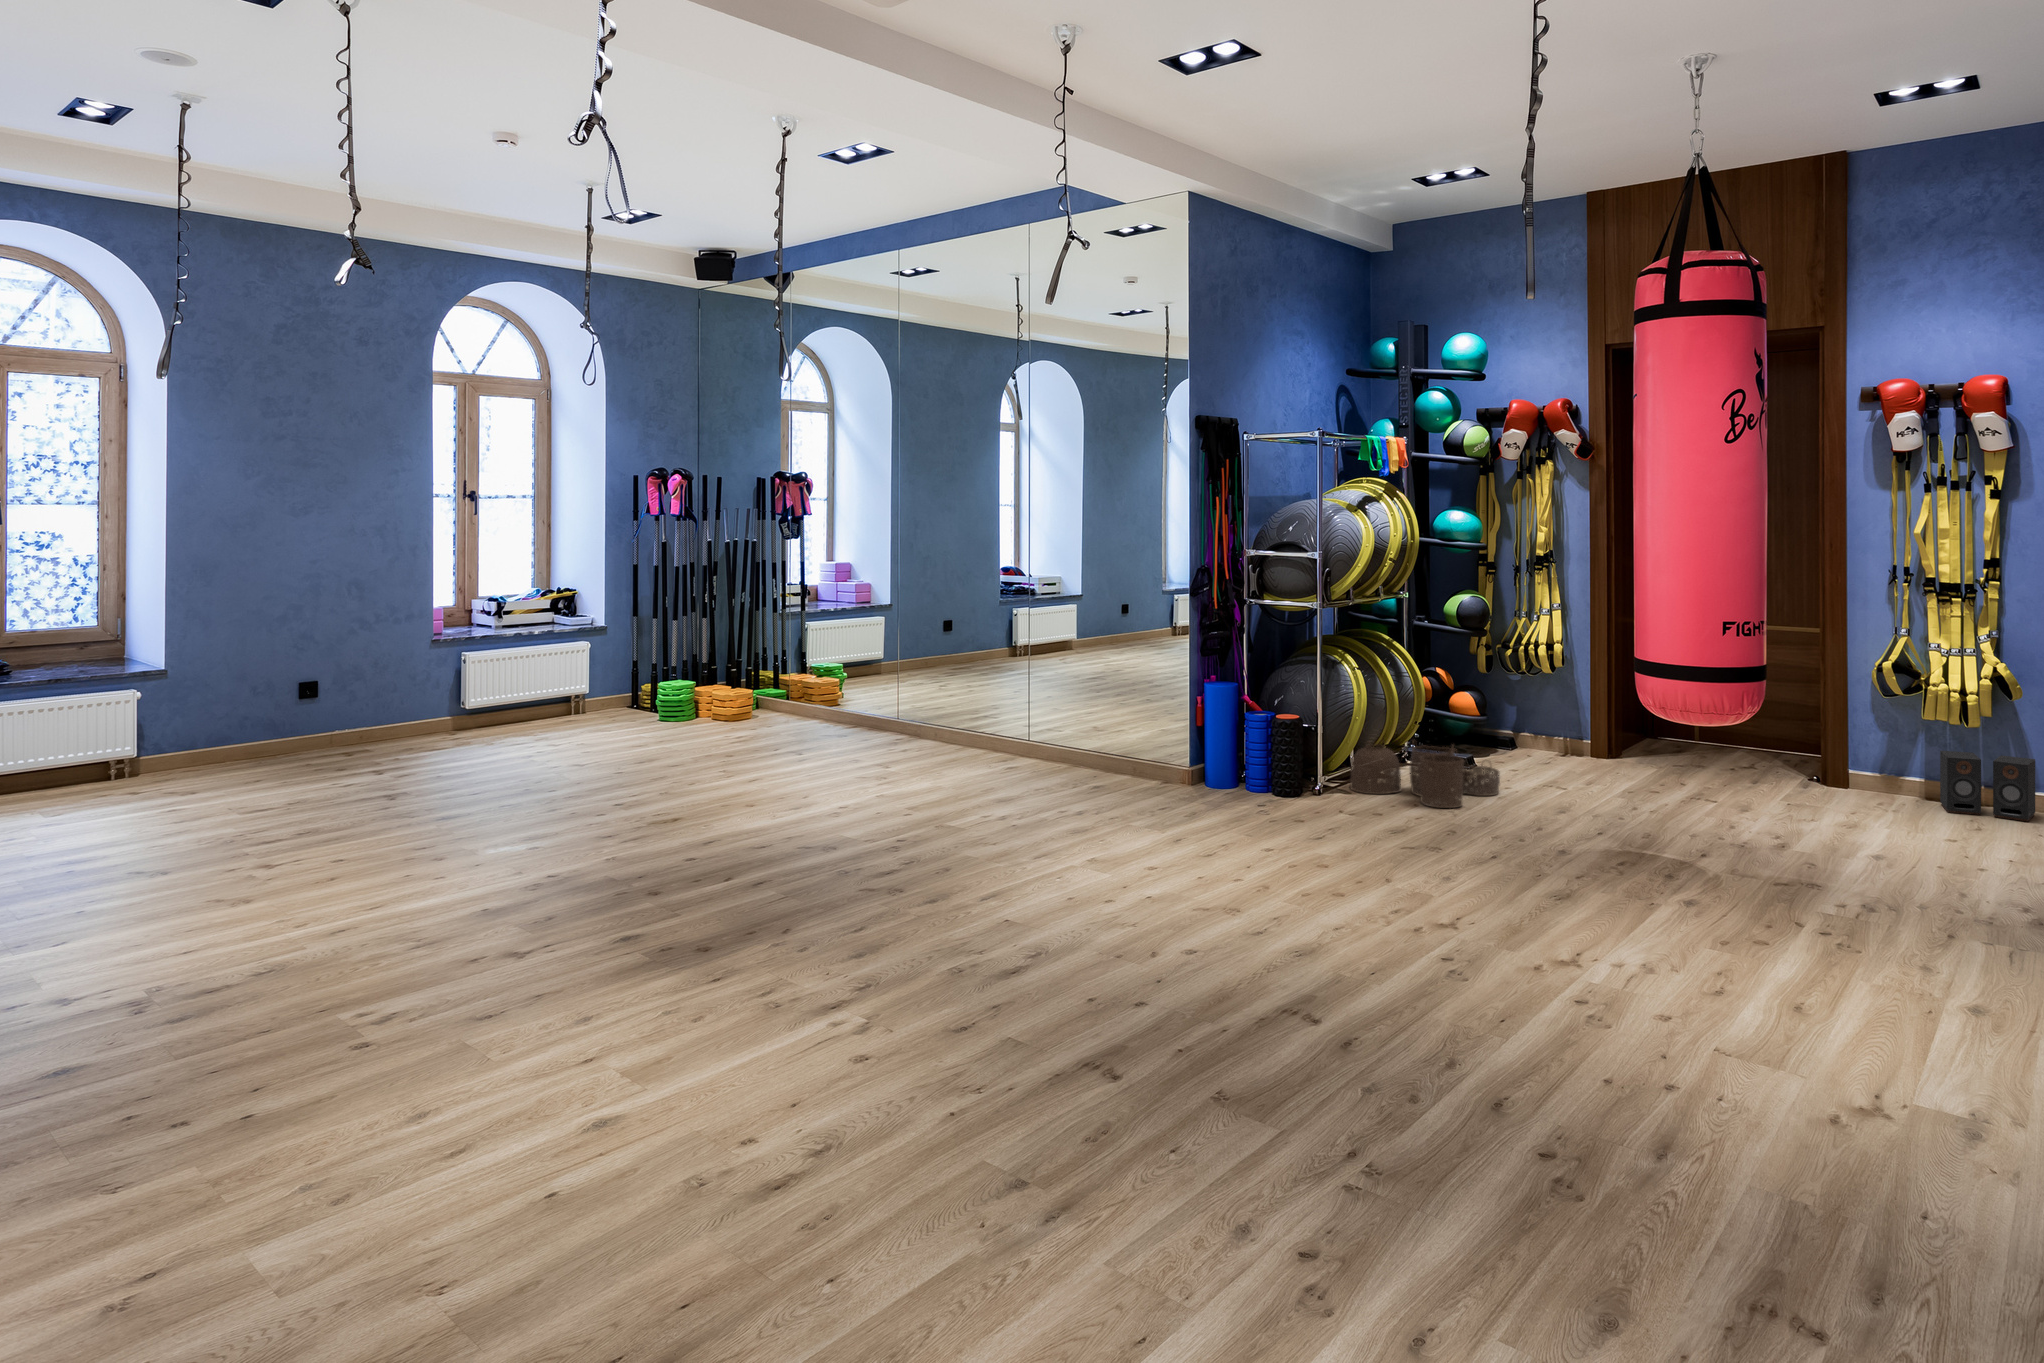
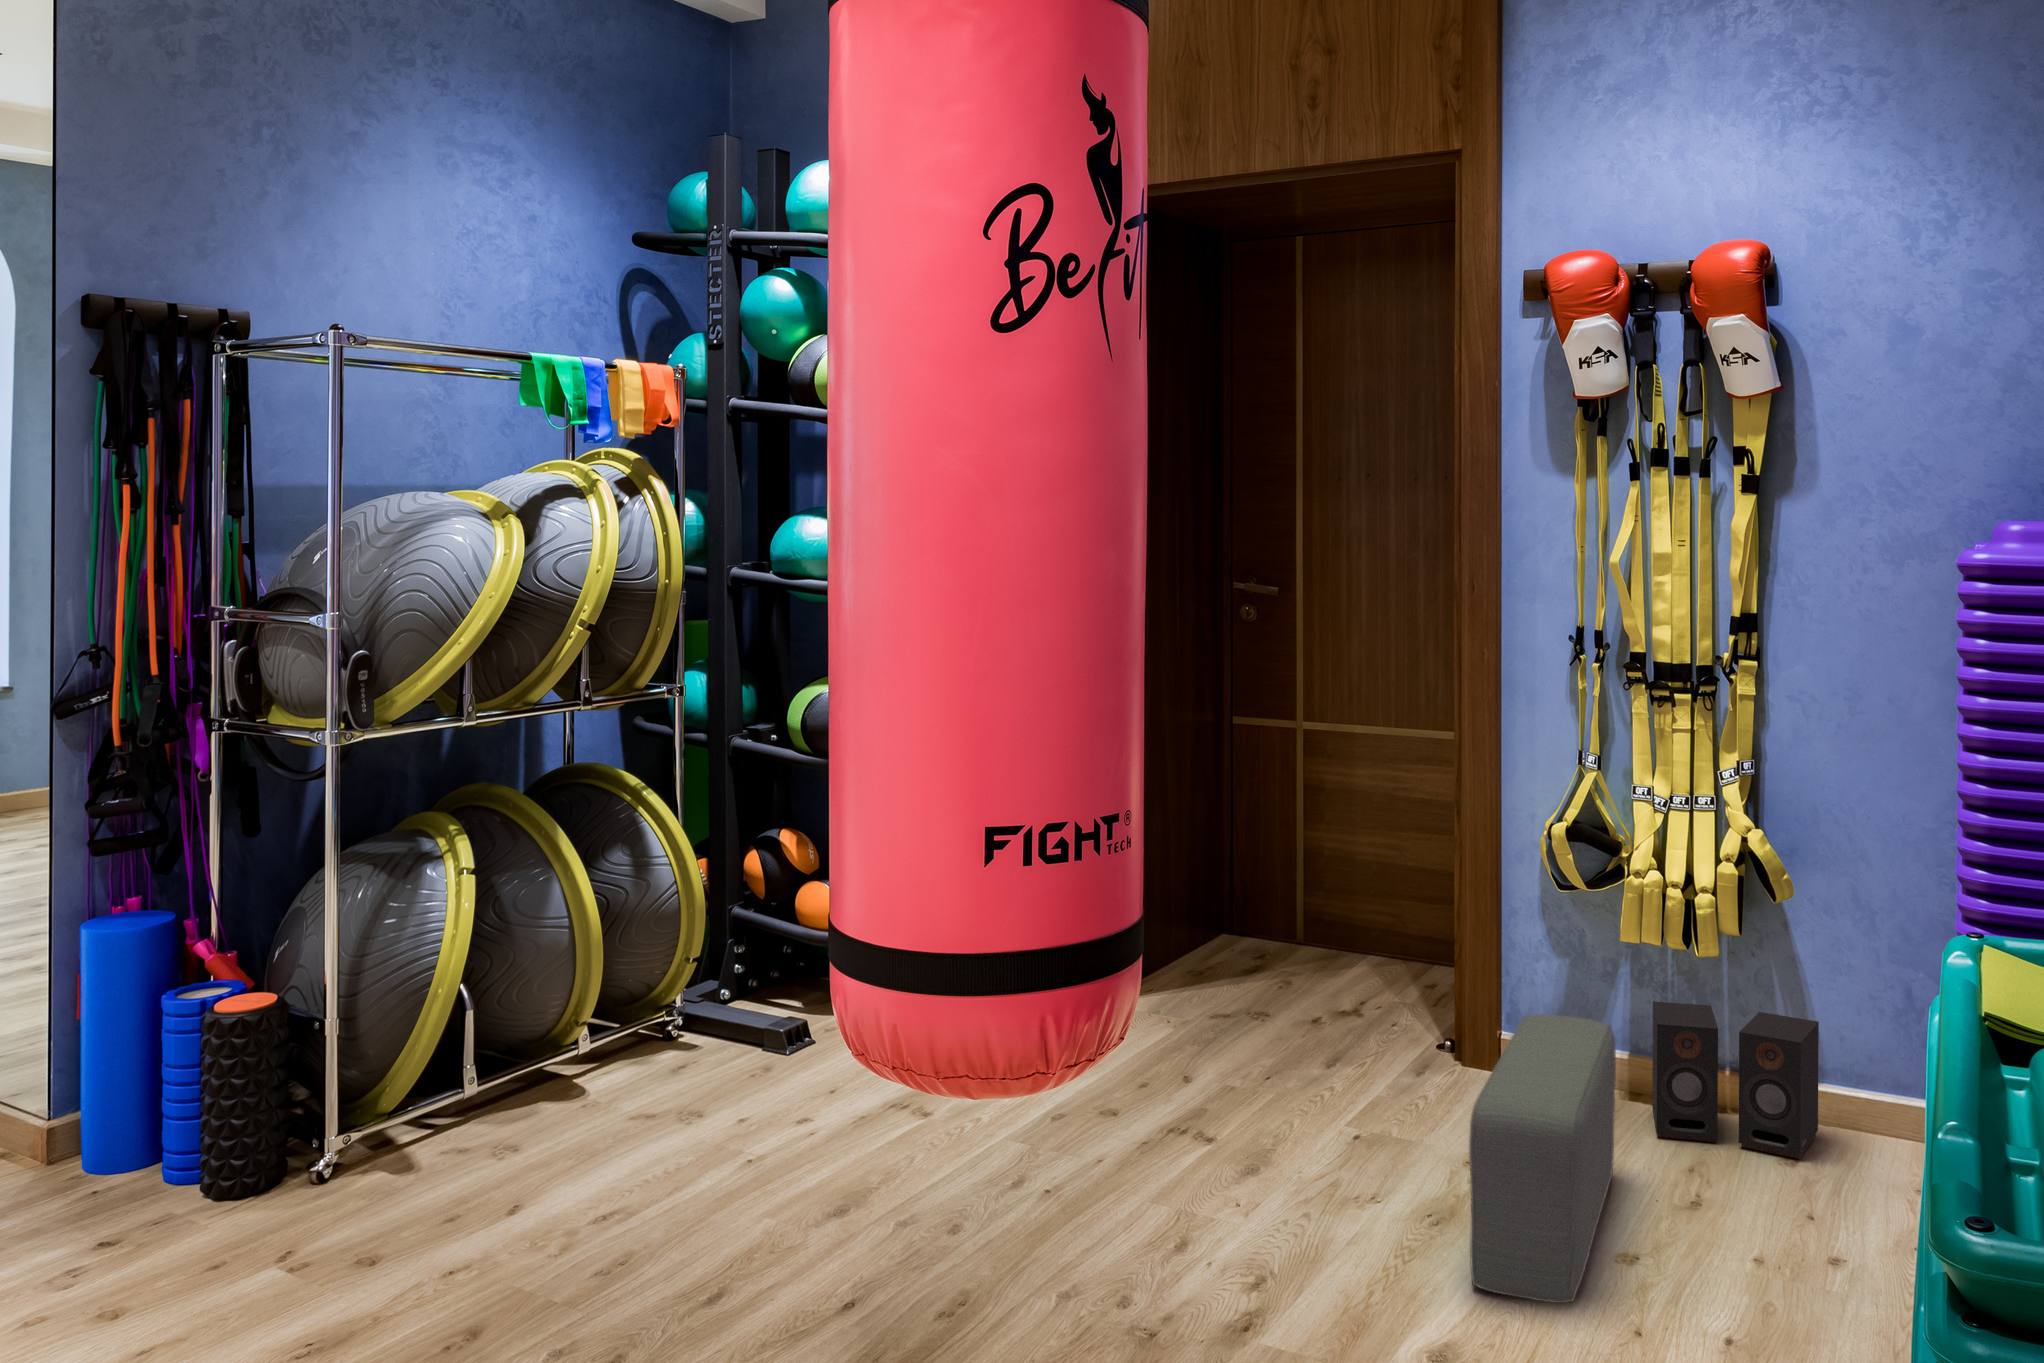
woven basket: present [1350,741,1500,808] -> none [436,1017,776,1197]
pouf: none [1877,747,1934,853] -> present [1469,1014,1616,1303]

